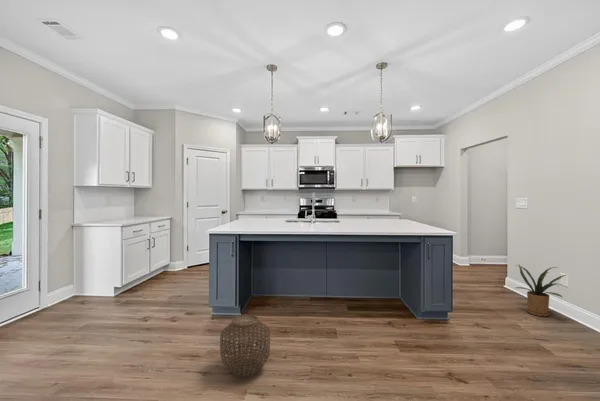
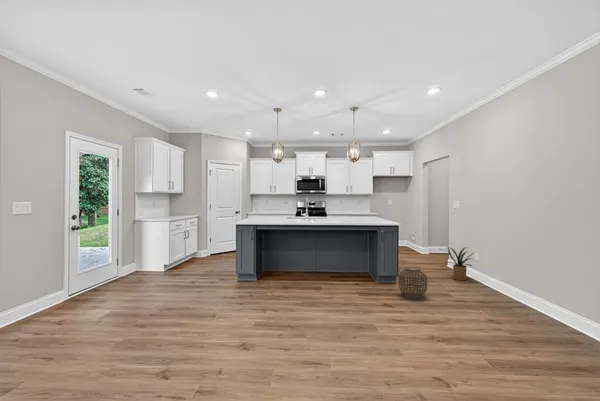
woven basket: present [220,315,270,377] -> present [398,267,427,299]

